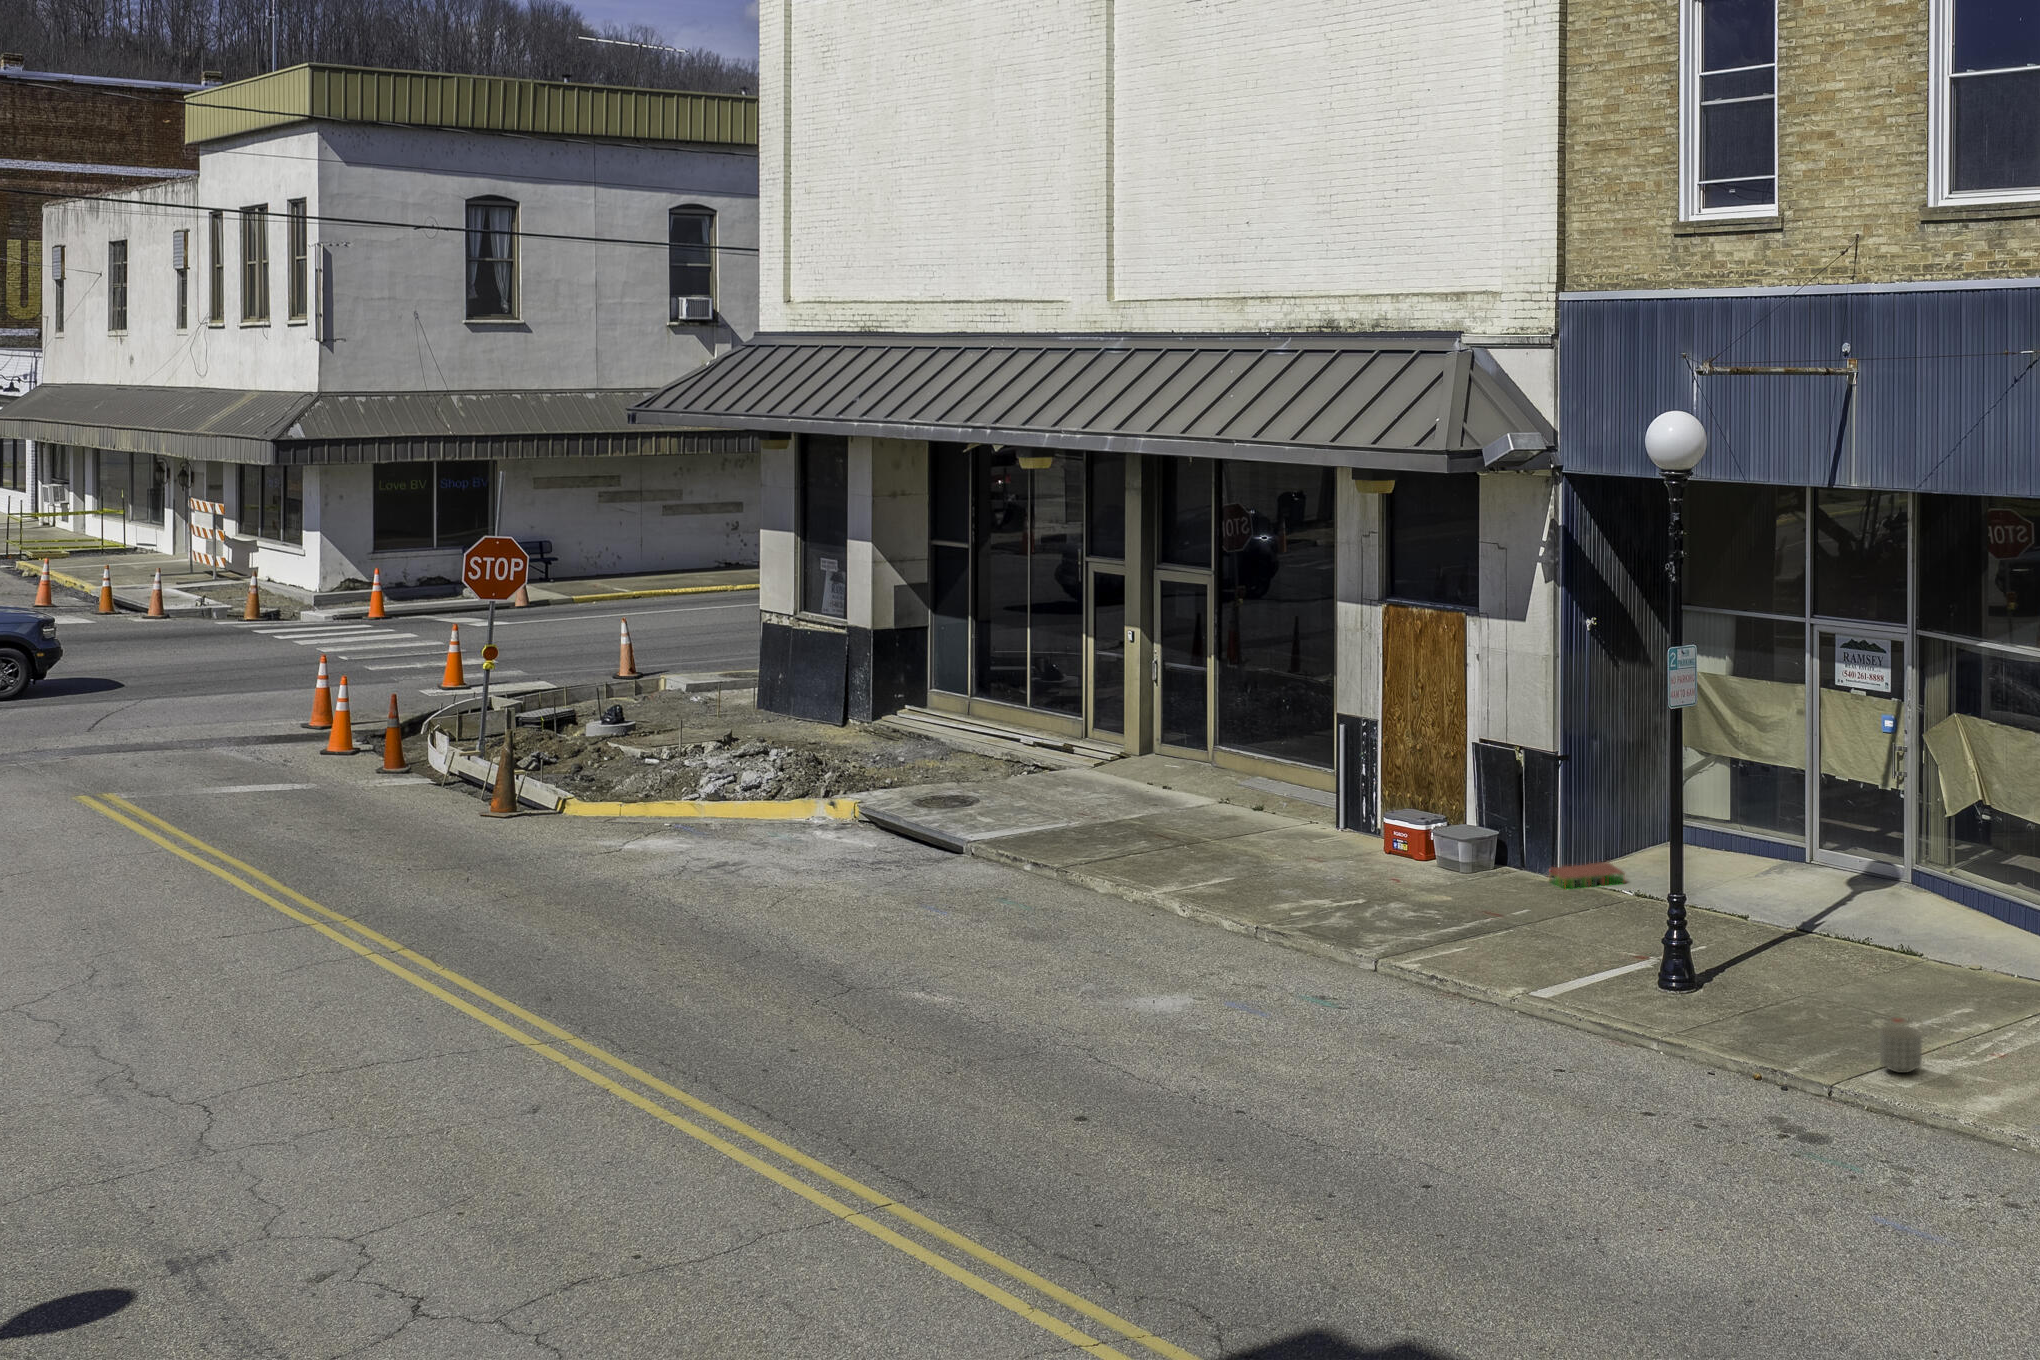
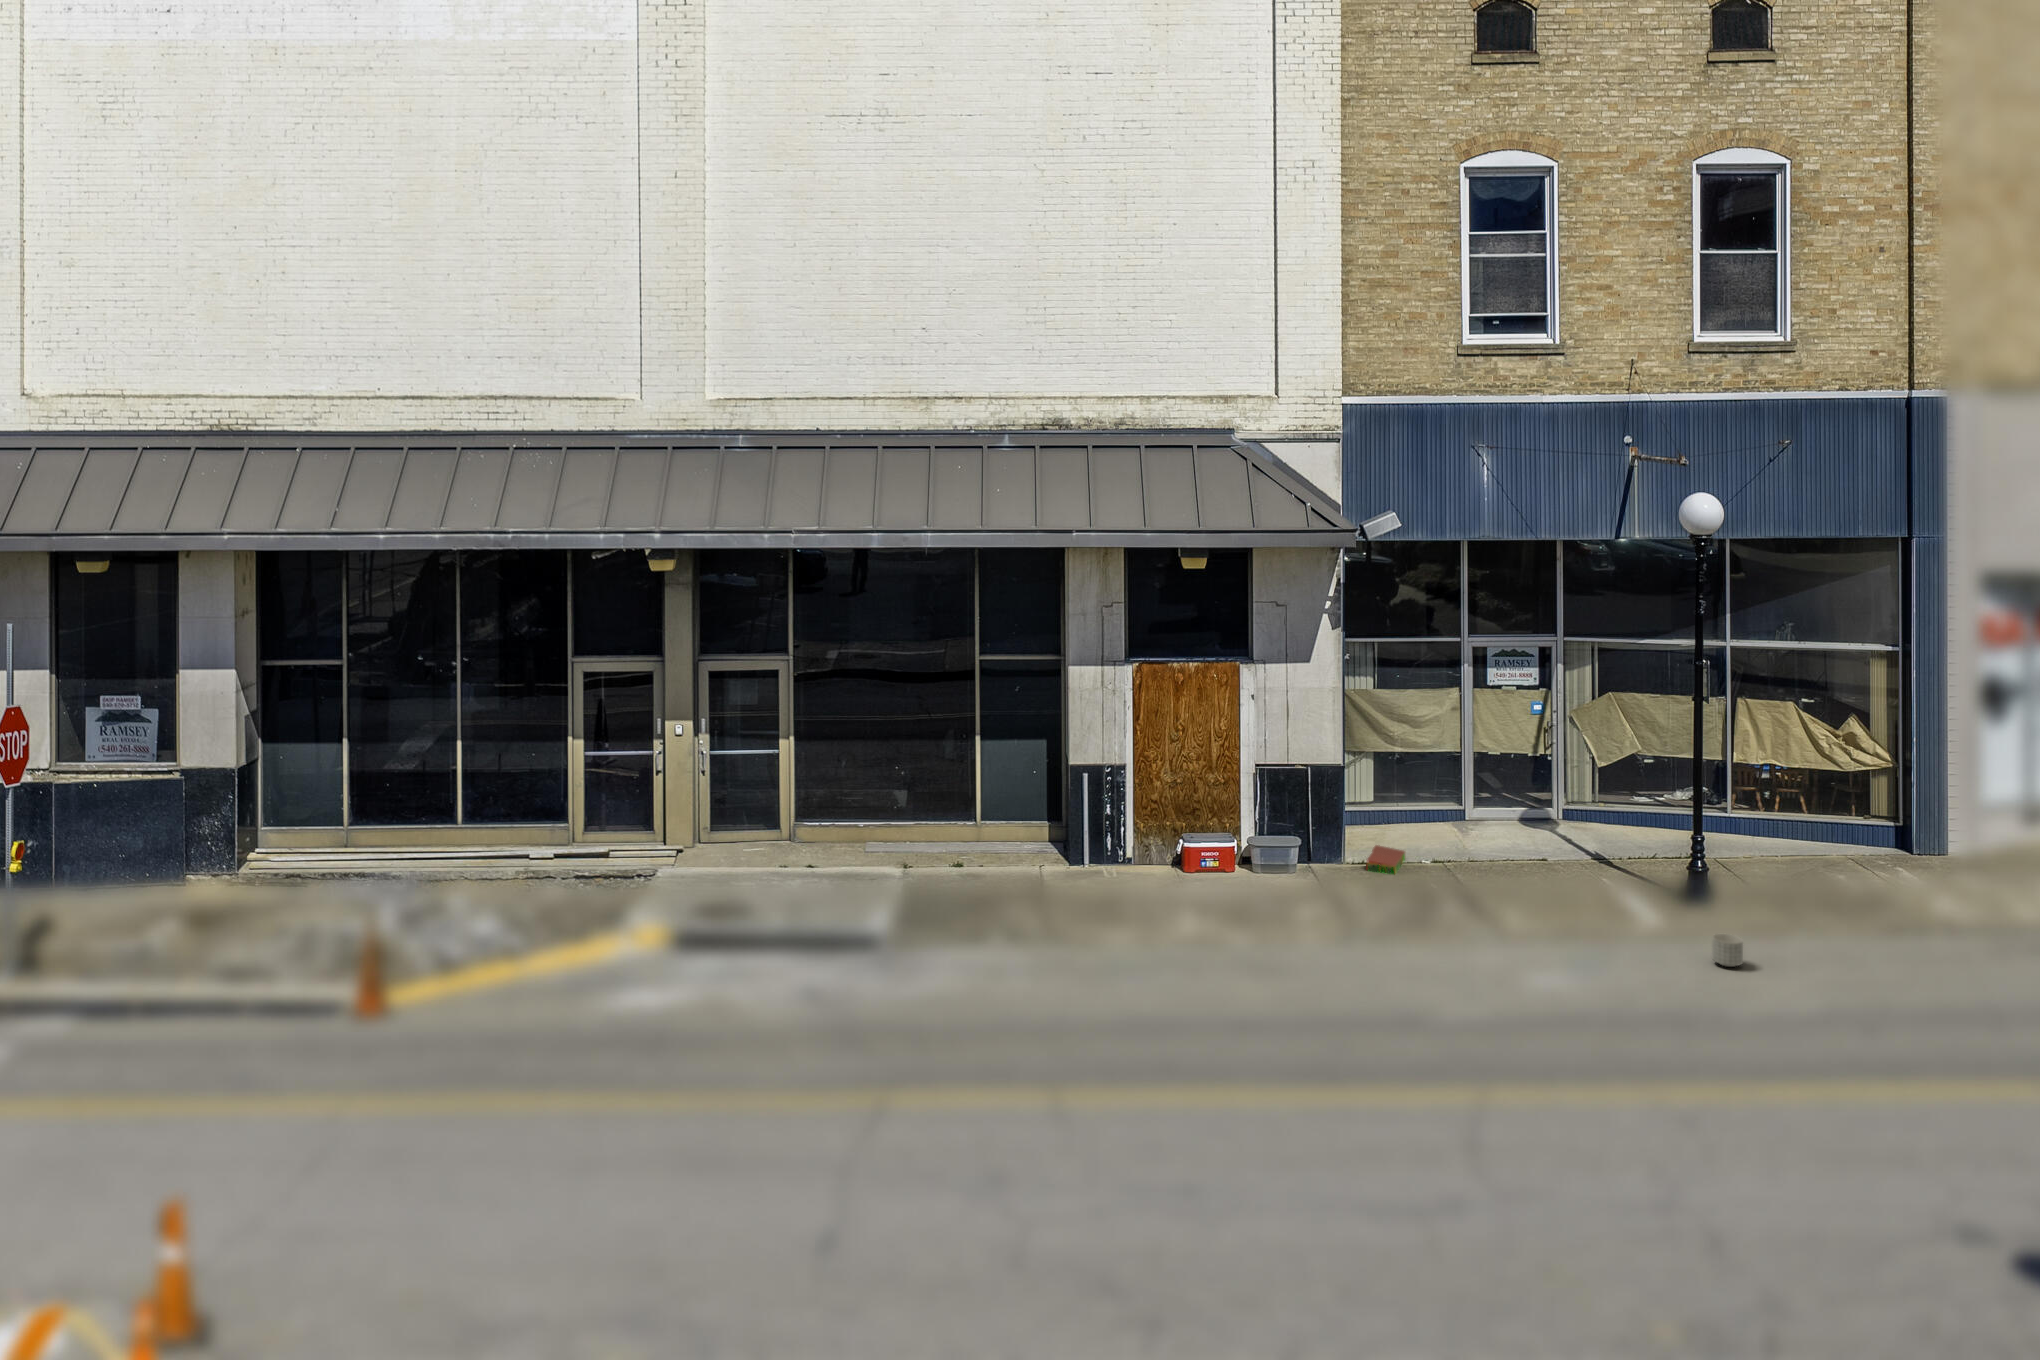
planter: present [1880,1026,1922,1073] -> present [1712,934,1743,967]

